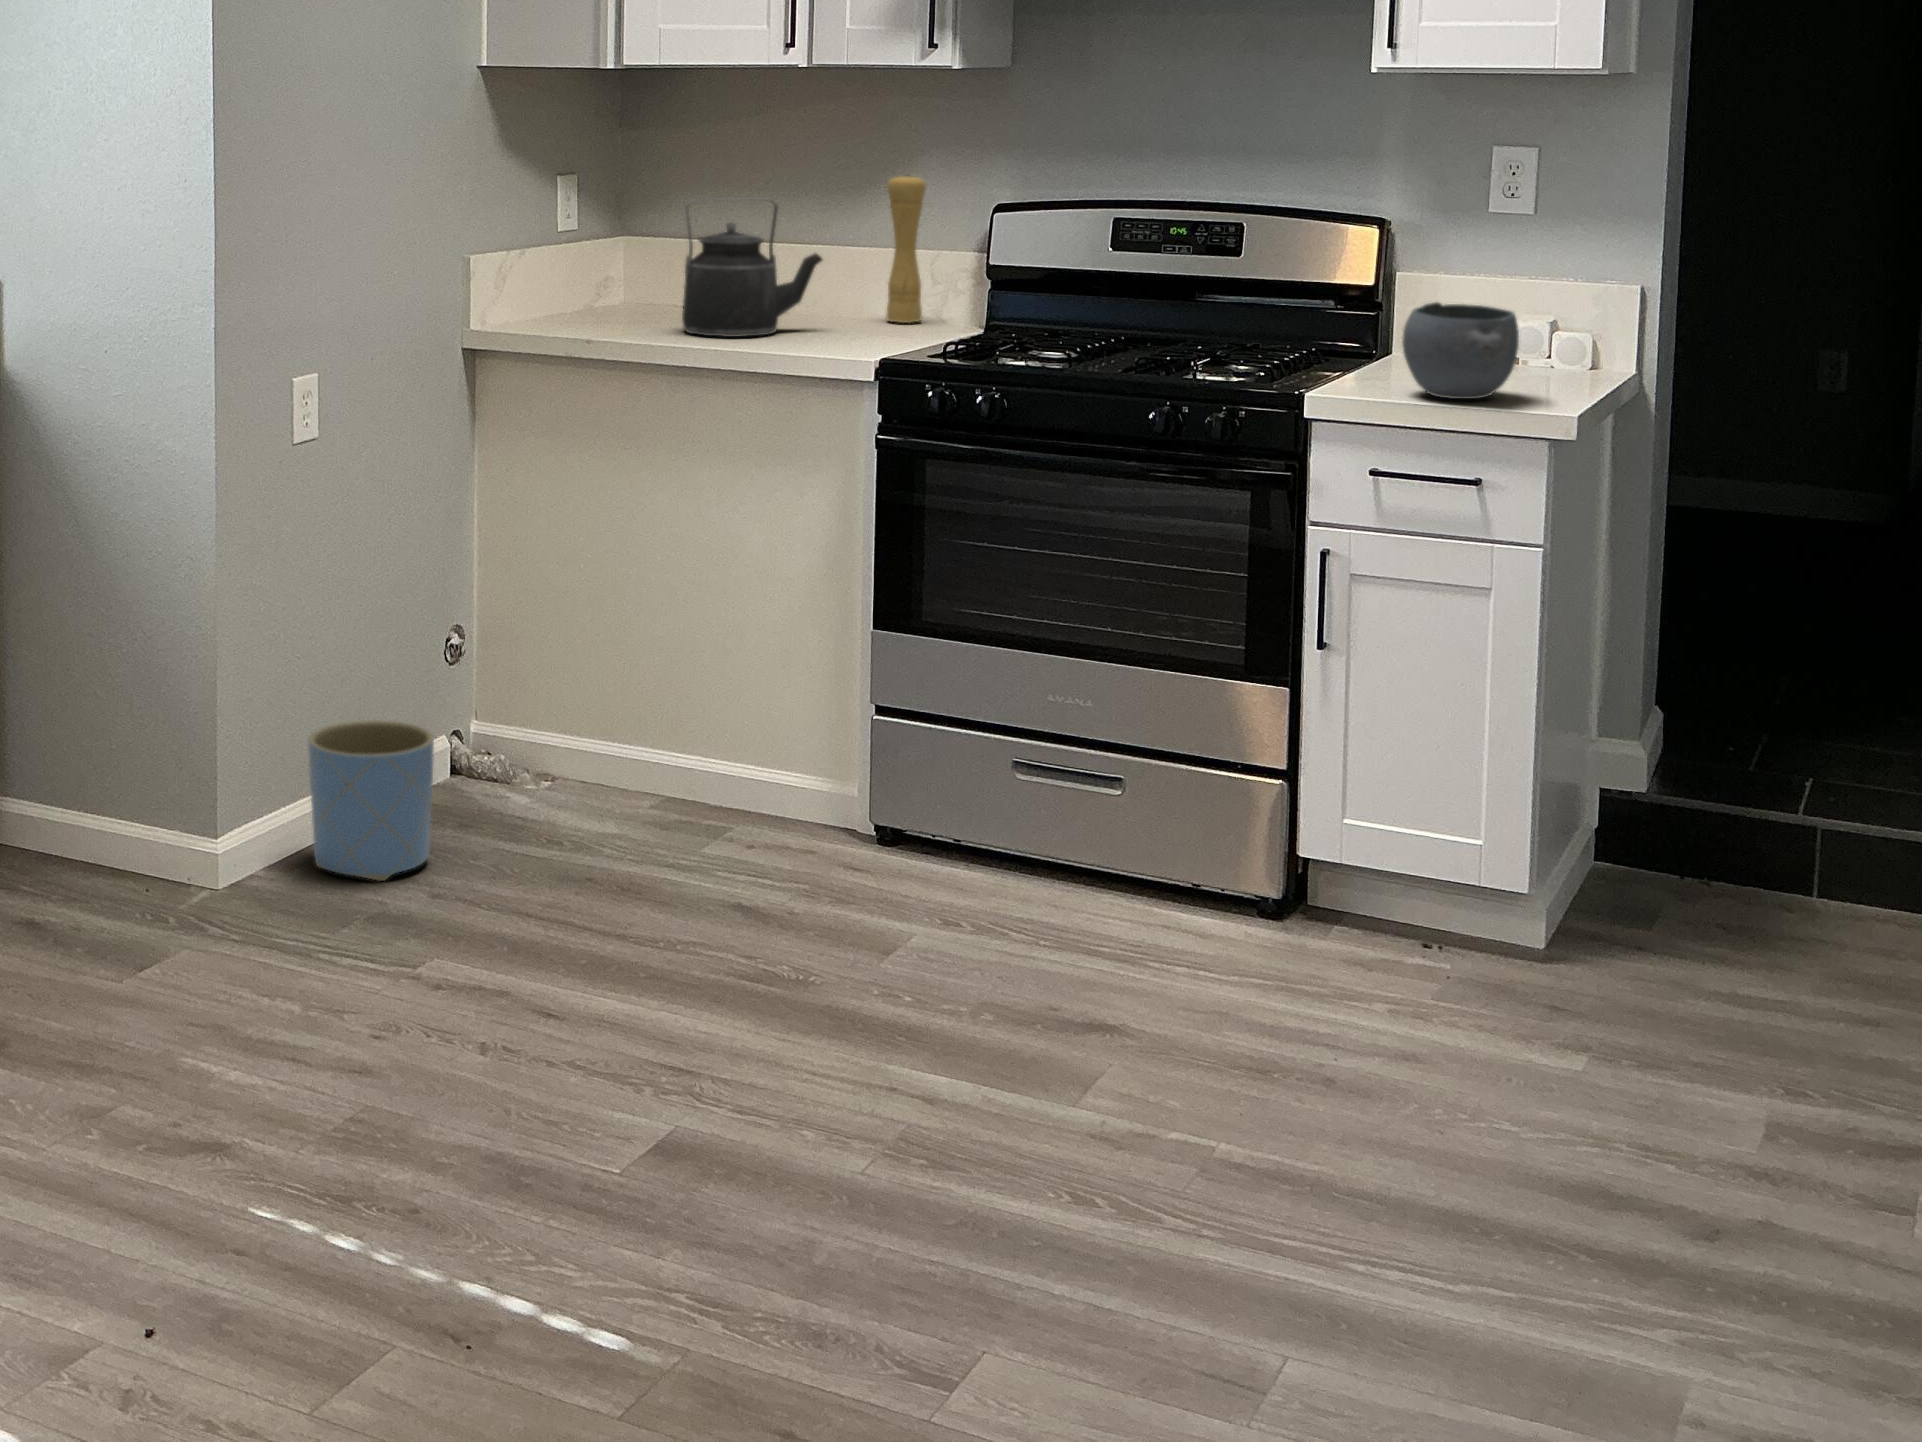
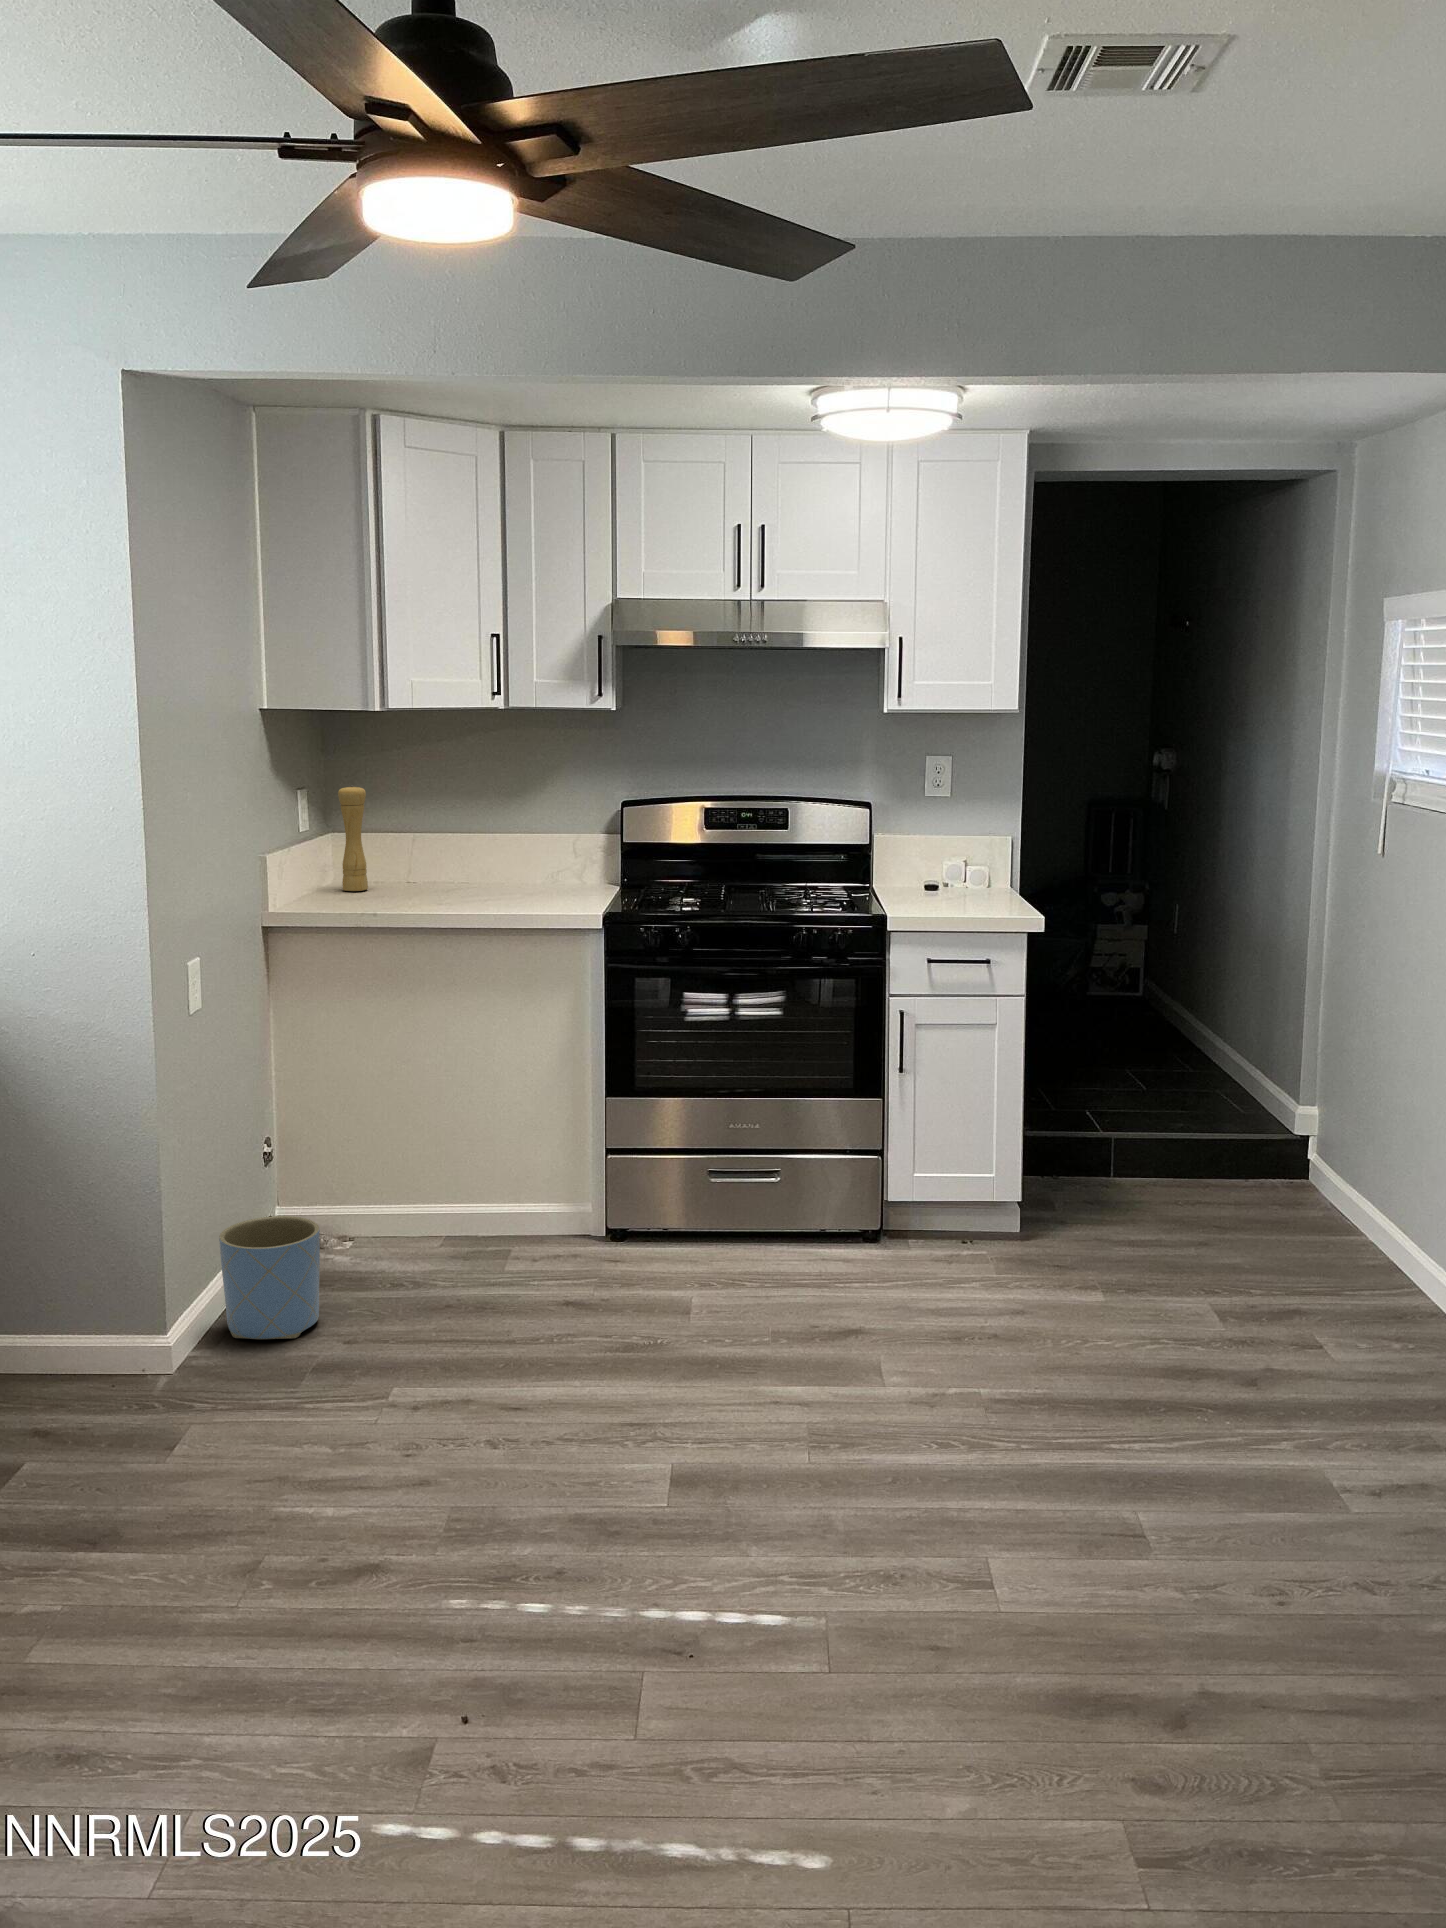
pepper mill: present [886,175,926,323] -> present [338,785,368,891]
kettle: present [682,199,822,337] -> none [425,804,517,905]
bowl: present [1402,302,1519,399] -> none [928,853,995,912]

